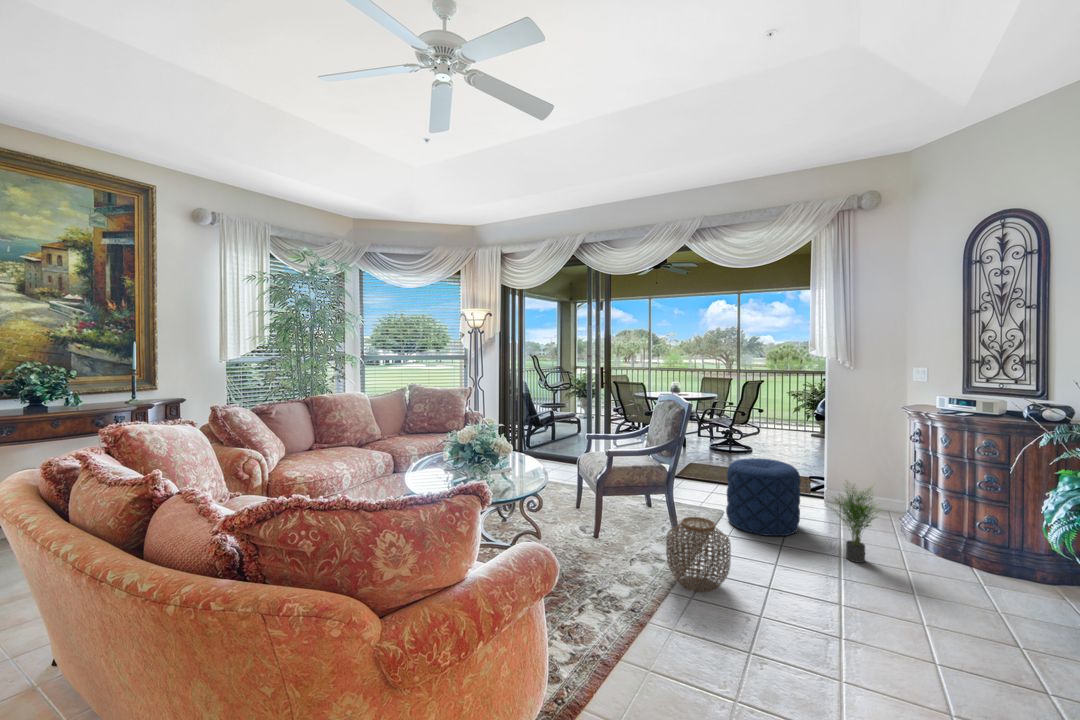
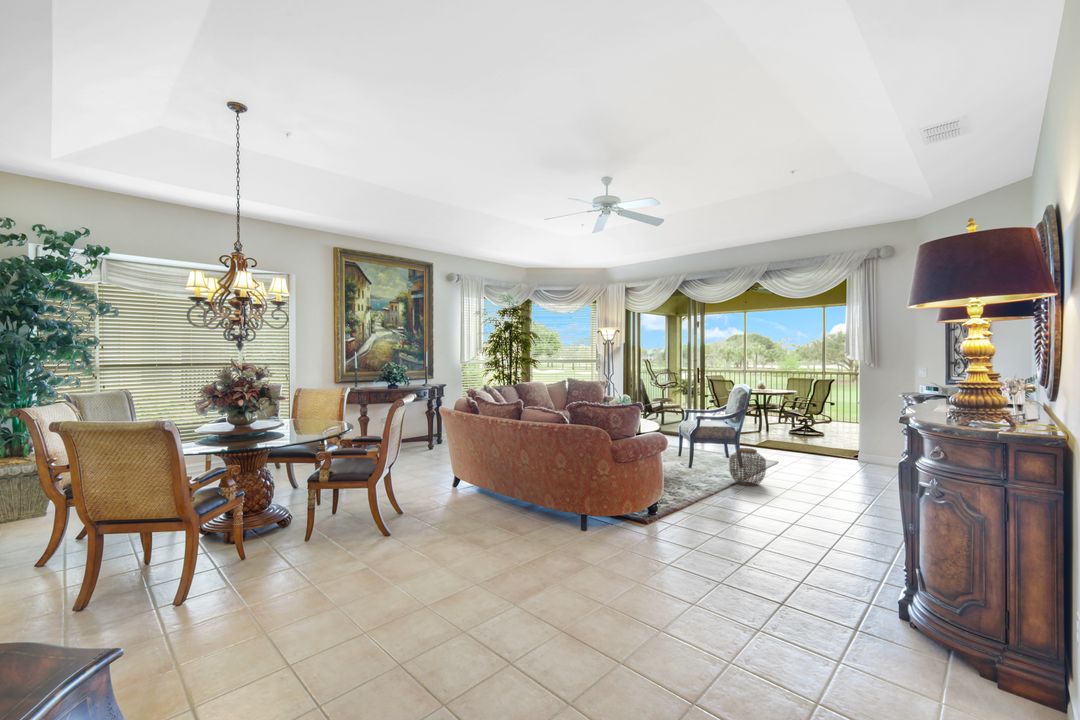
pouf: present [726,458,801,536] -> none [779,426,829,472]
potted plant: present [831,483,876,563] -> none [831,434,873,483]

